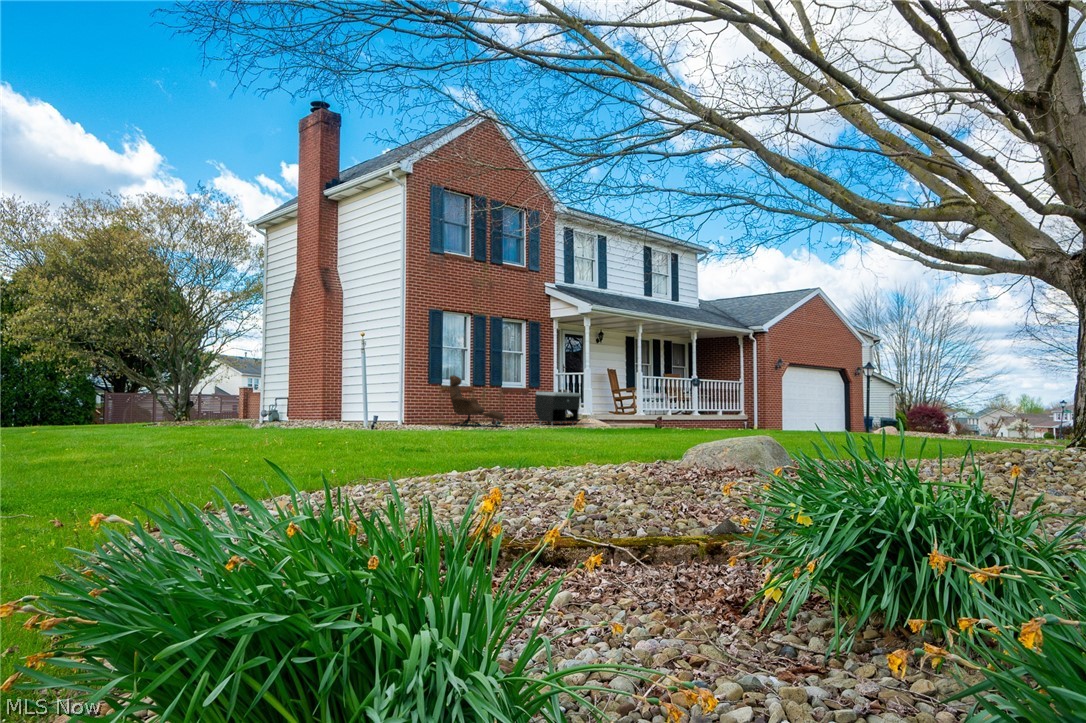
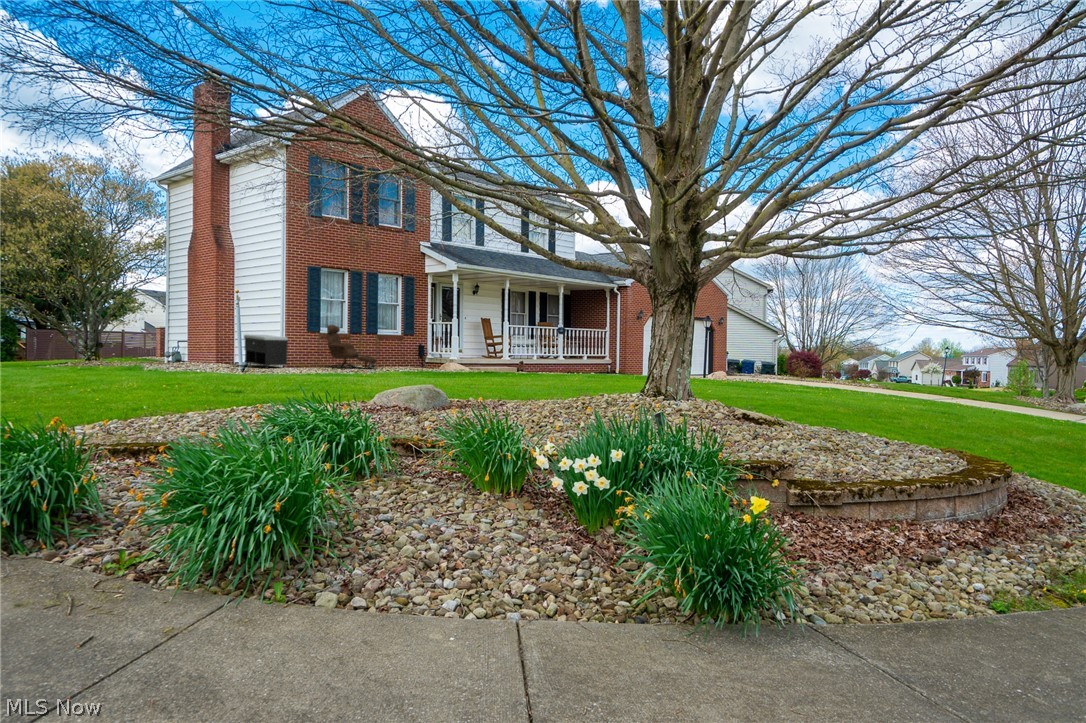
storage bench: present [535,392,581,425] -> present [244,334,288,368]

